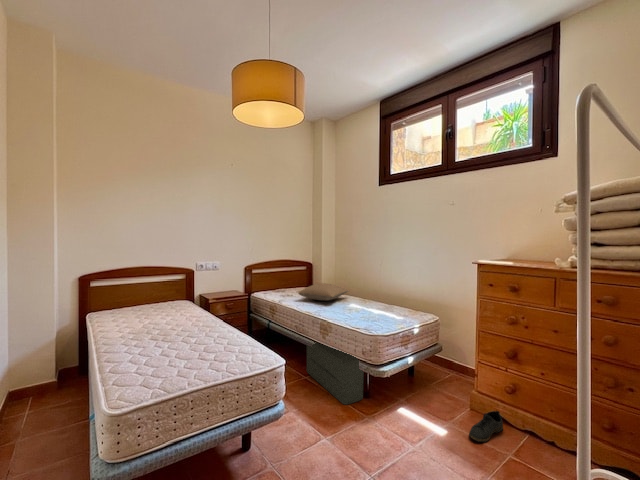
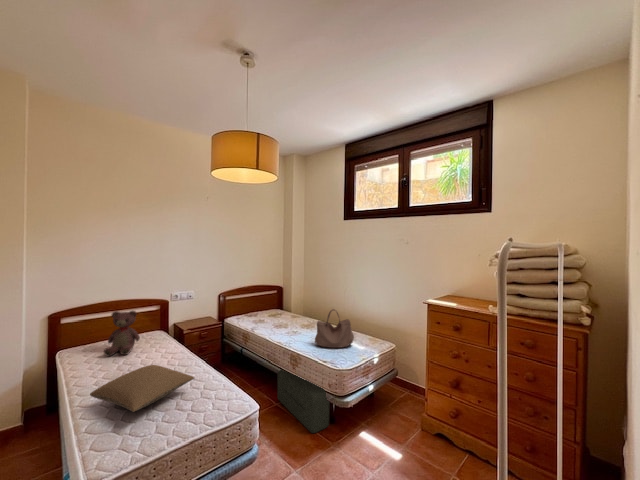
teddy bear: none [131,272,166,316] -> present [104,311,140,356]
handbag: none [347,276,391,317] -> present [315,309,354,348]
pillow: present [298,283,349,301] -> present [90,365,194,412]
shoe: present [469,411,503,442] -> none [419,433,448,465]

